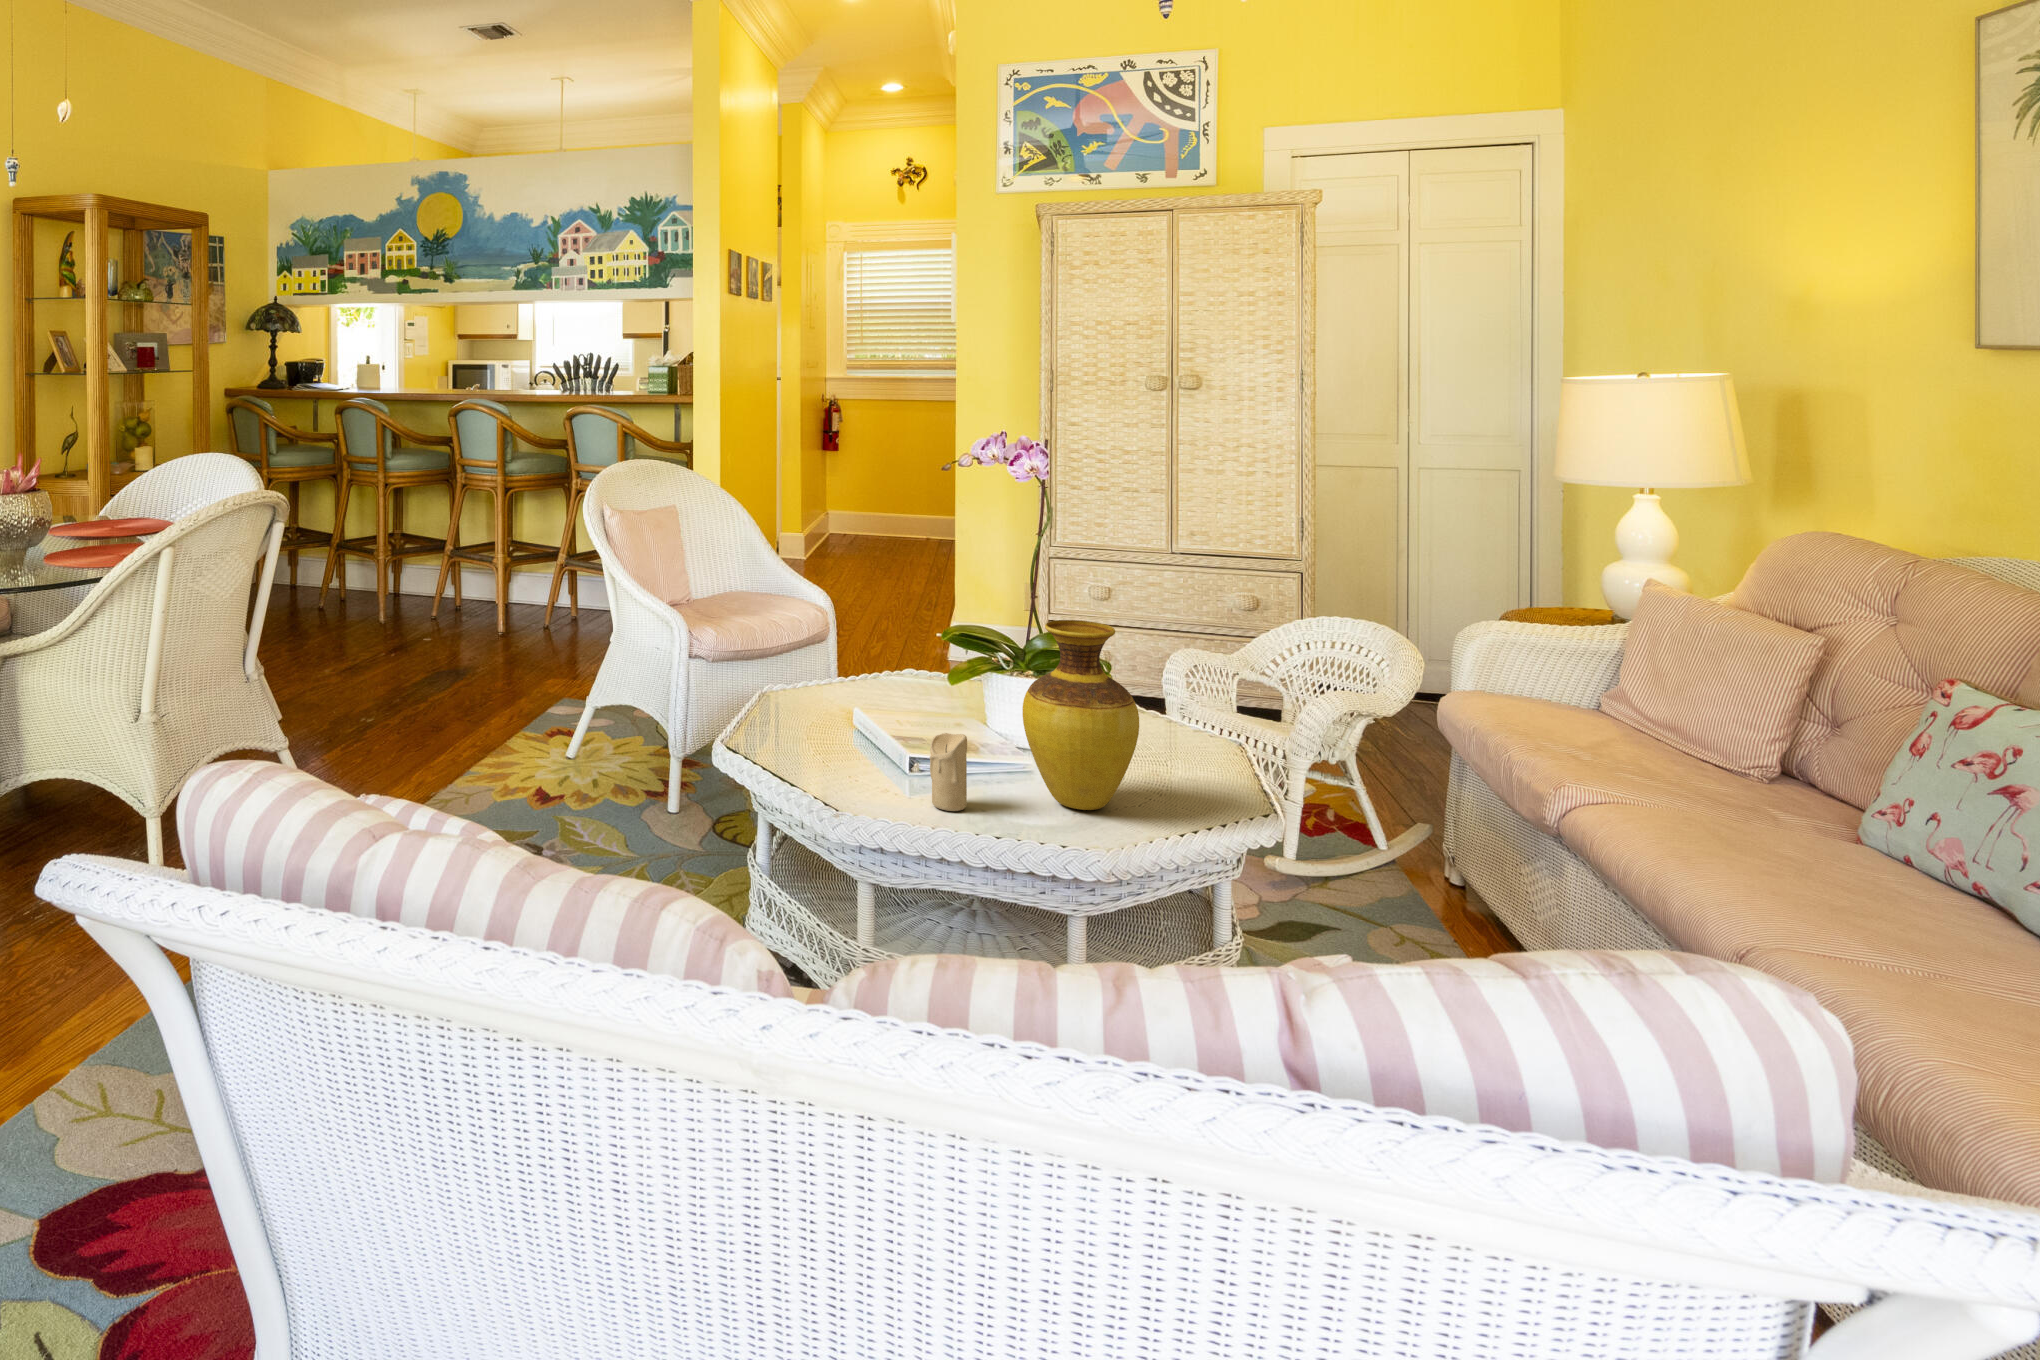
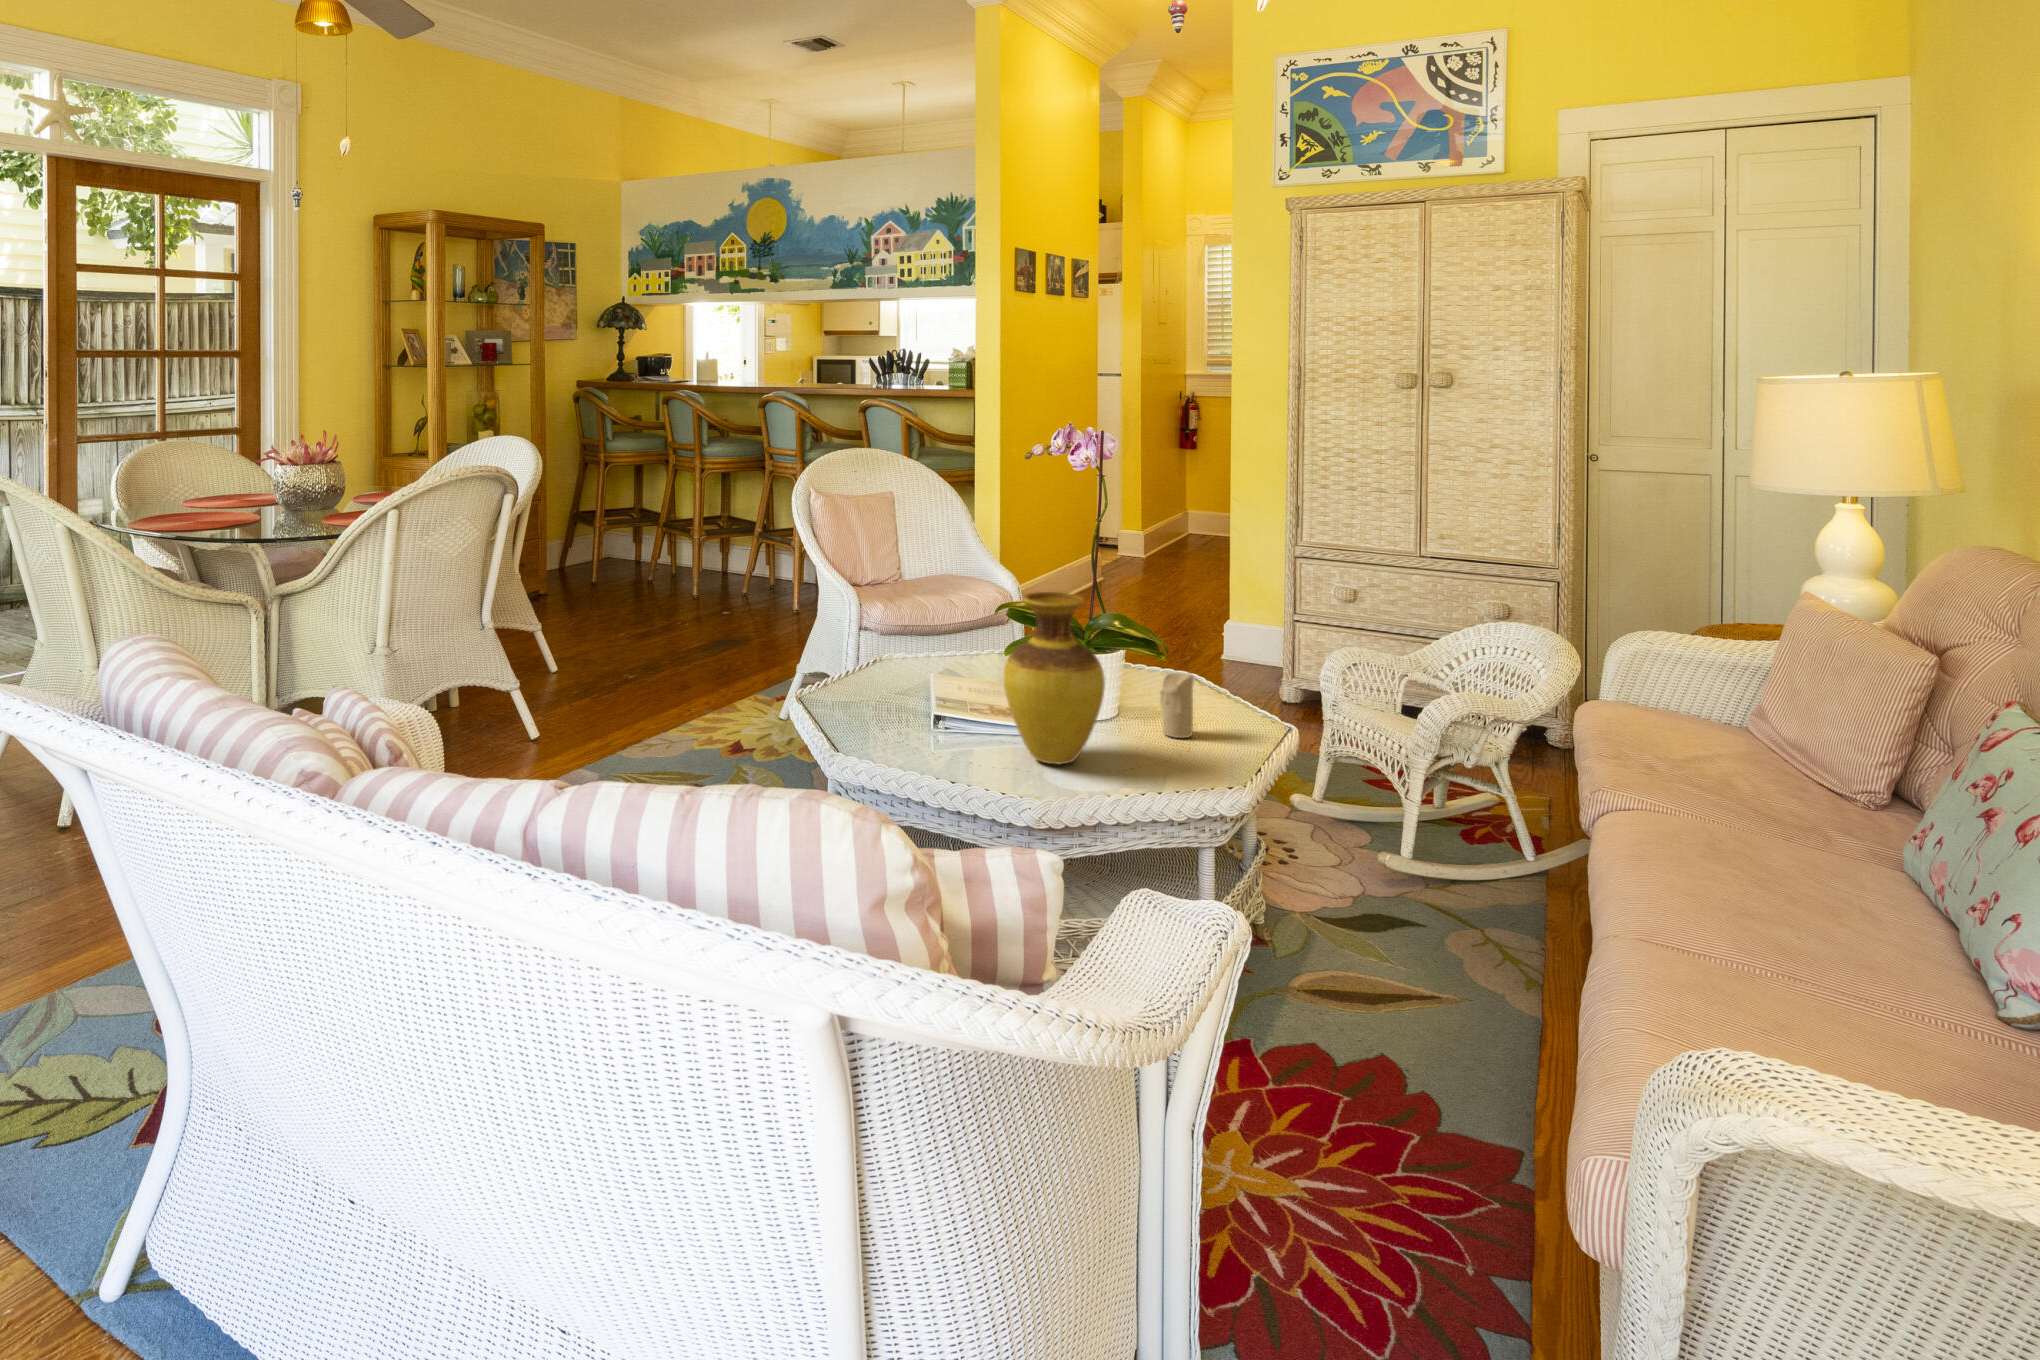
candle: present [930,733,967,811] -> present [1160,672,1194,738]

